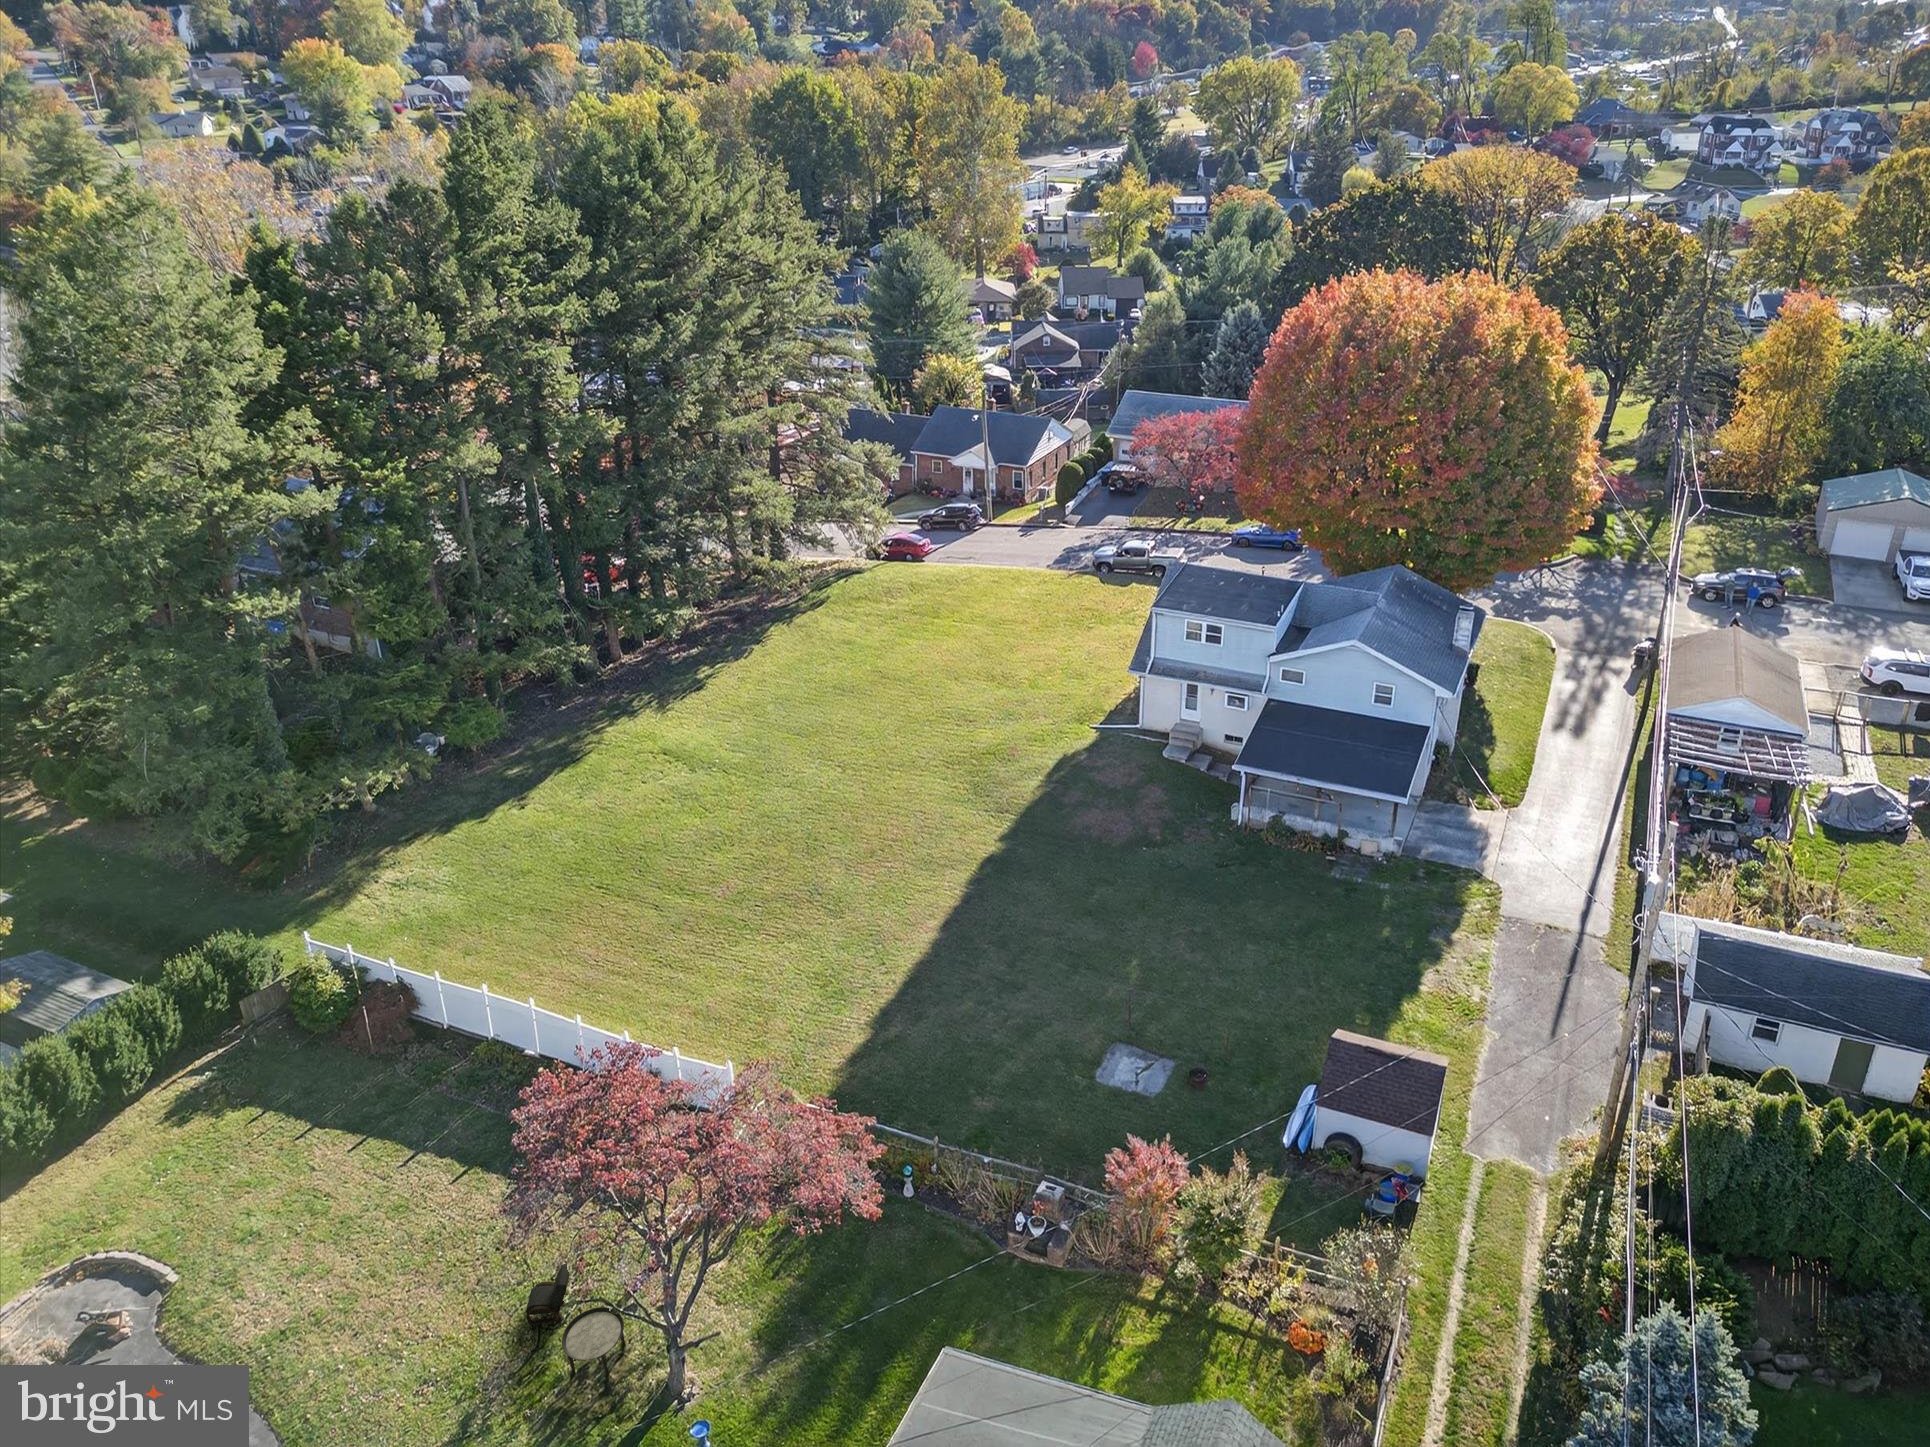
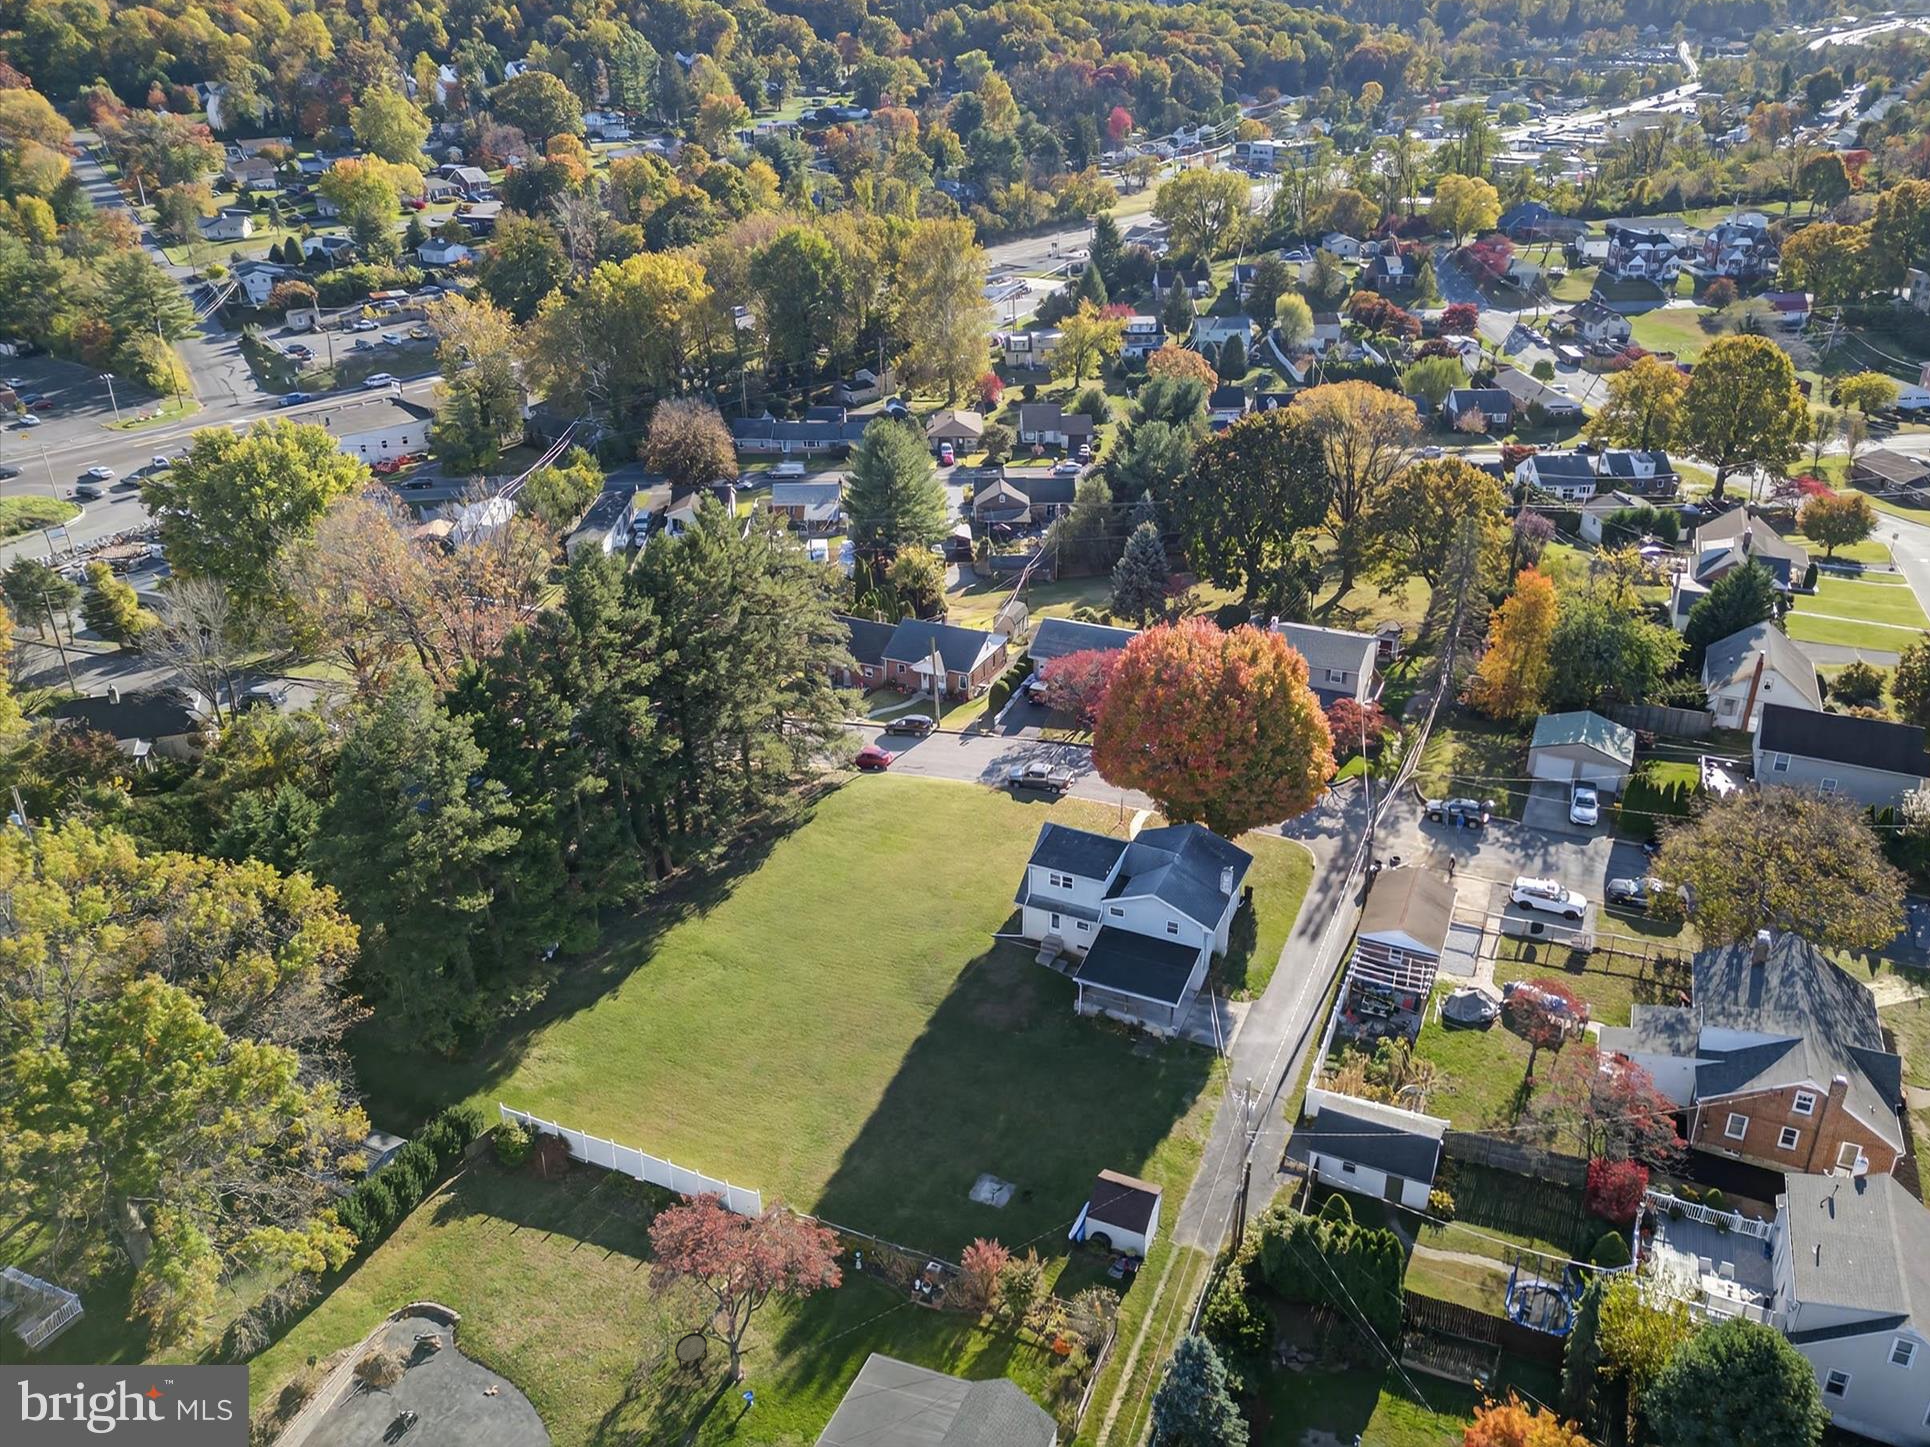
lounge chair: present [526,1264,570,1325] -> none [654,1310,678,1343]

